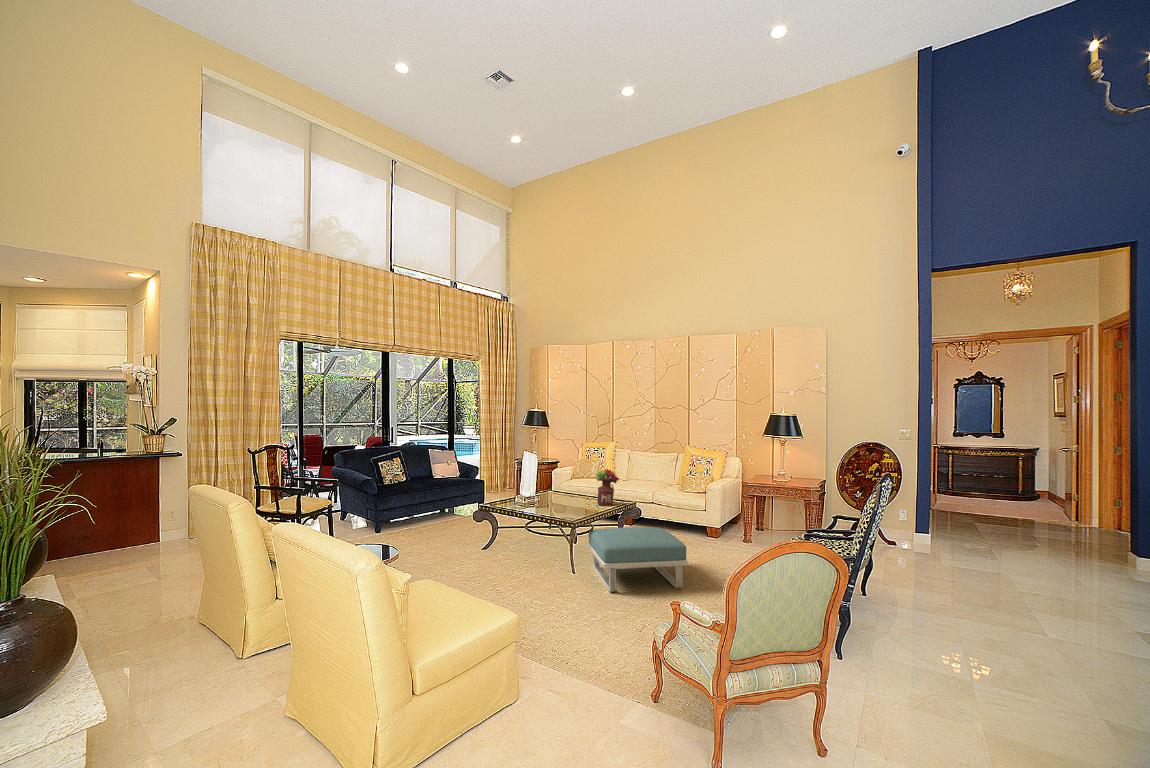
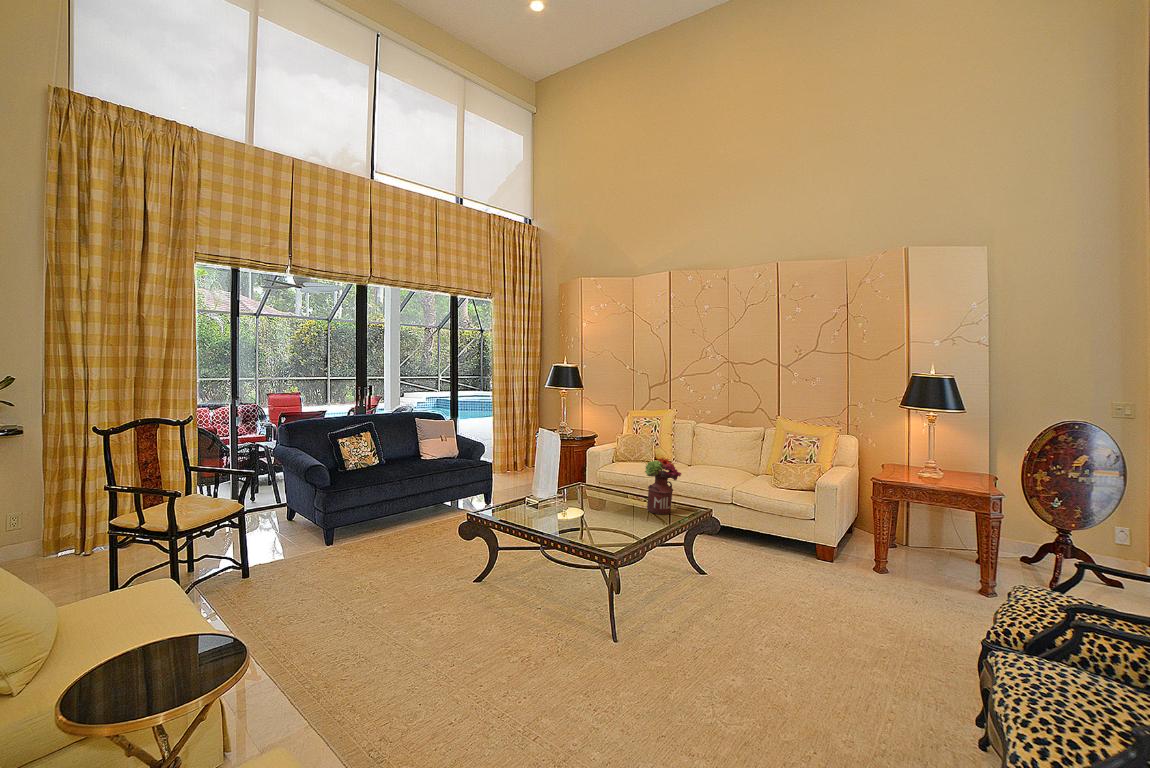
footstool: present [588,527,687,592] -> none [635,565,822,705]

